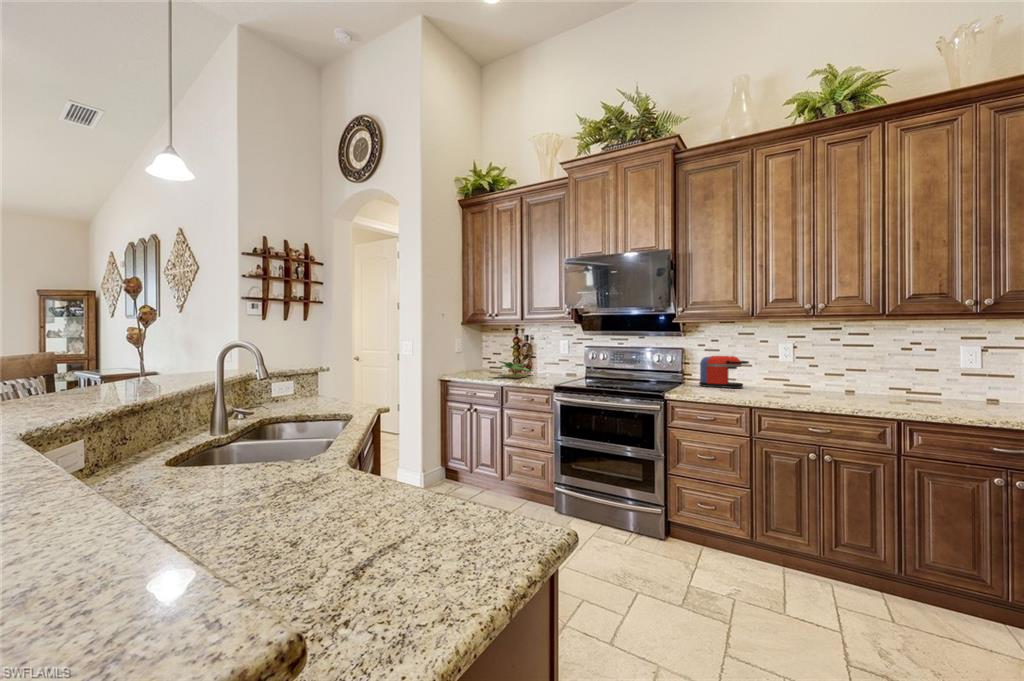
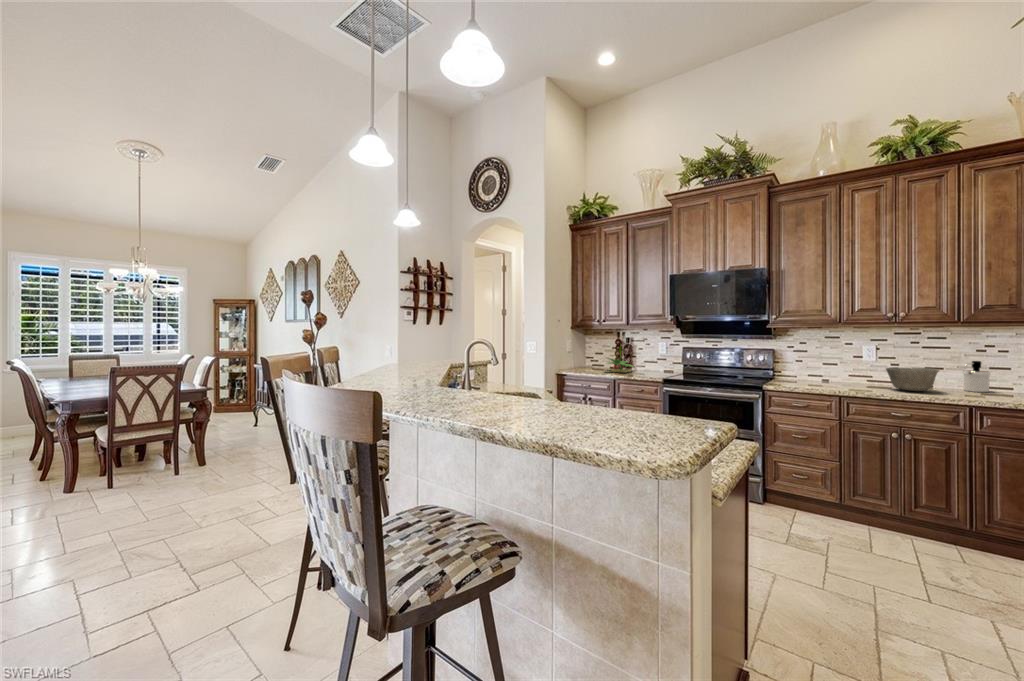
coffee maker: present [699,356,749,388] -> none [789,355,835,382]
soap dispenser: none [887,362,917,399] -> present [963,361,990,392]
bowl: none [803,370,862,400] -> present [886,367,939,391]

